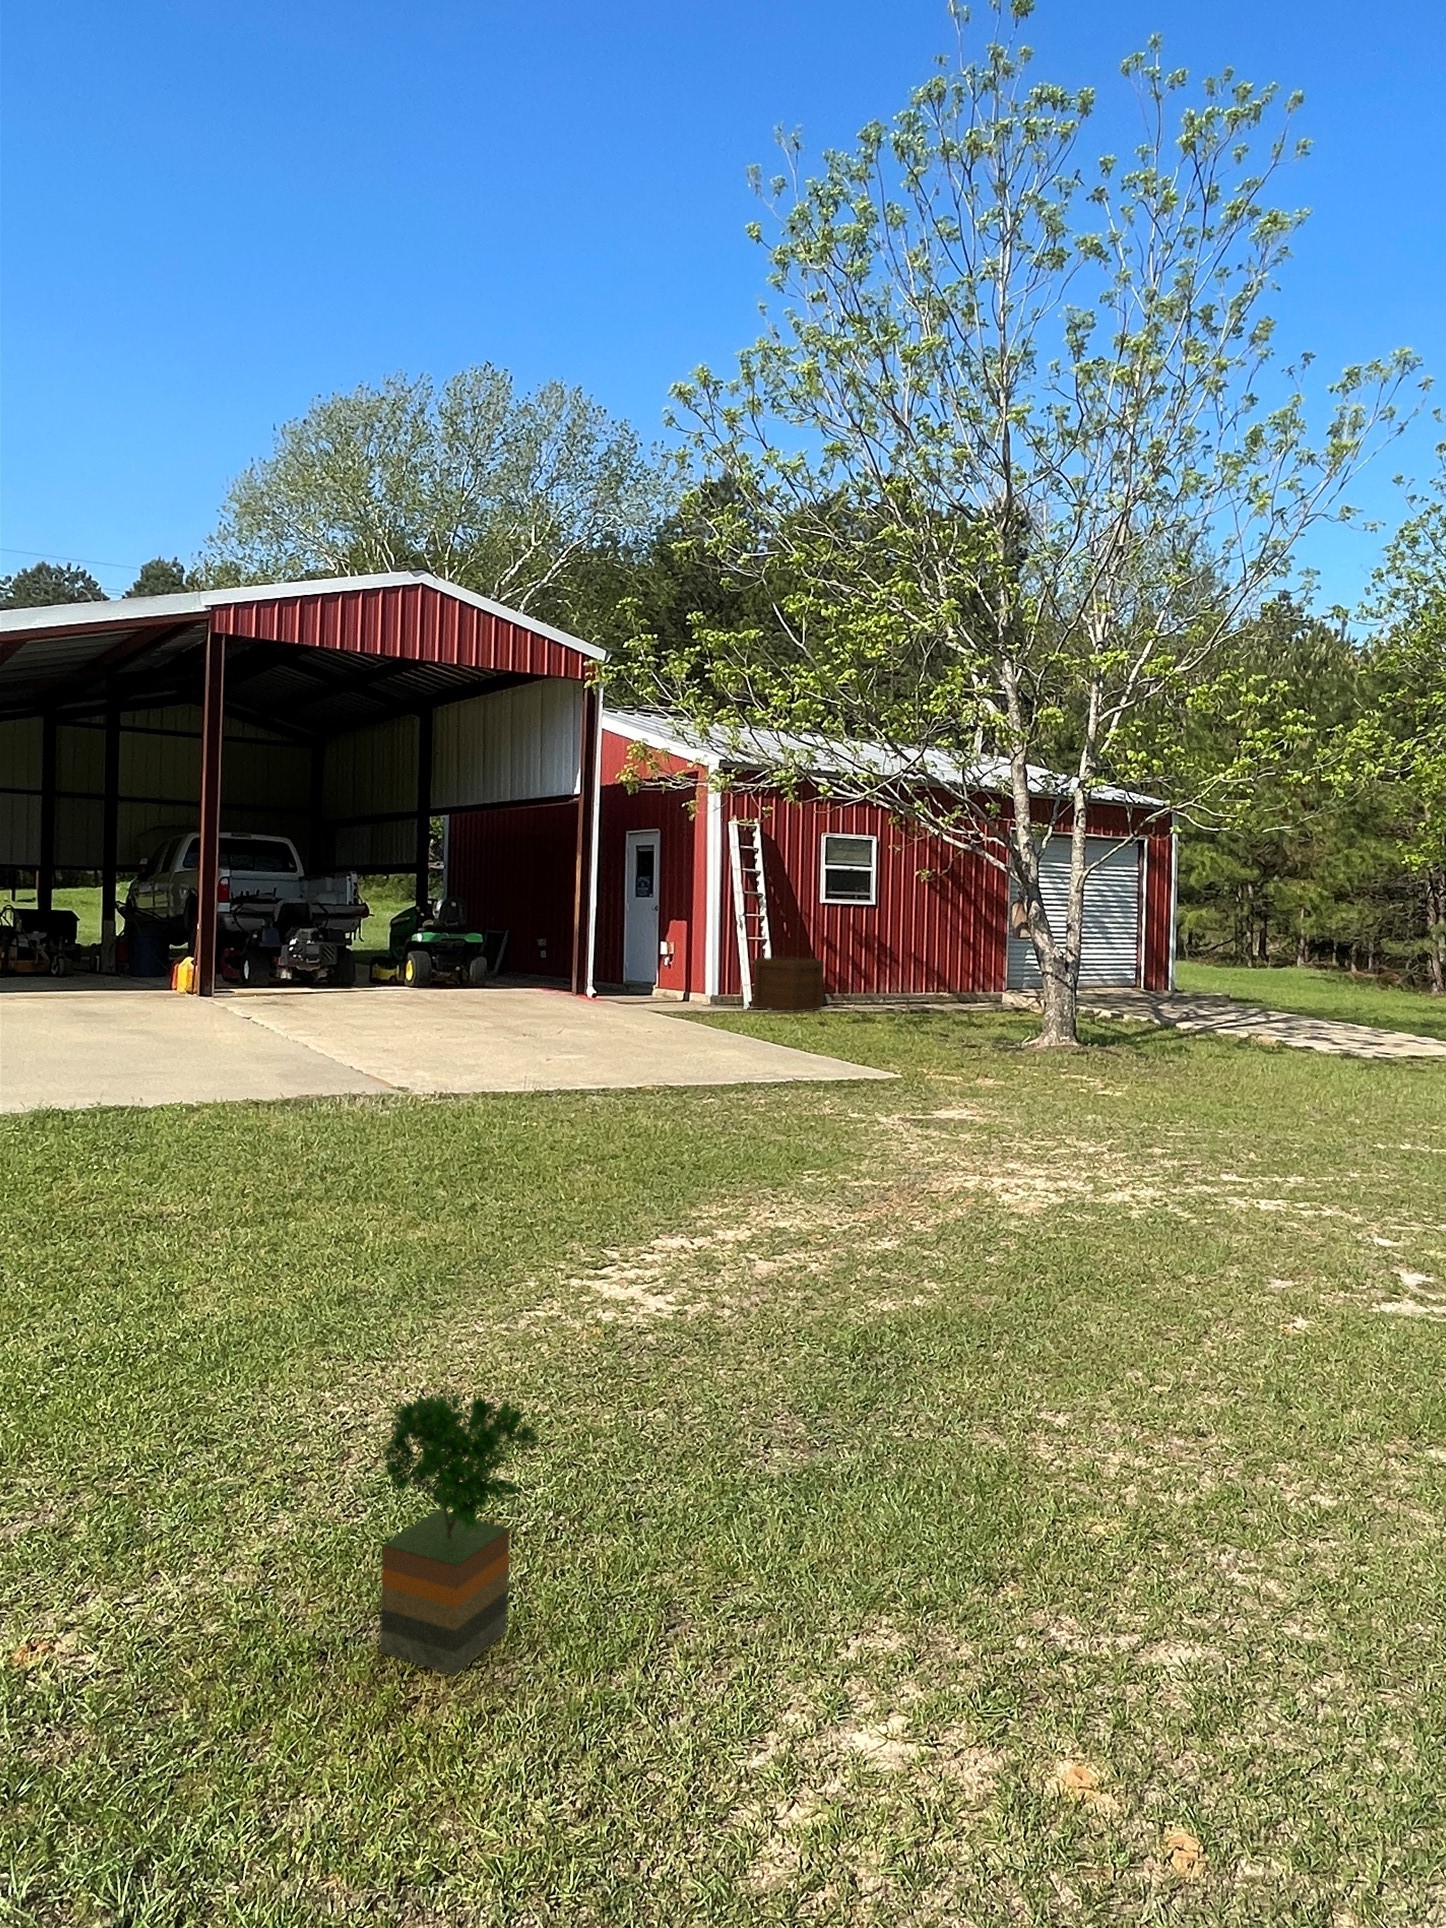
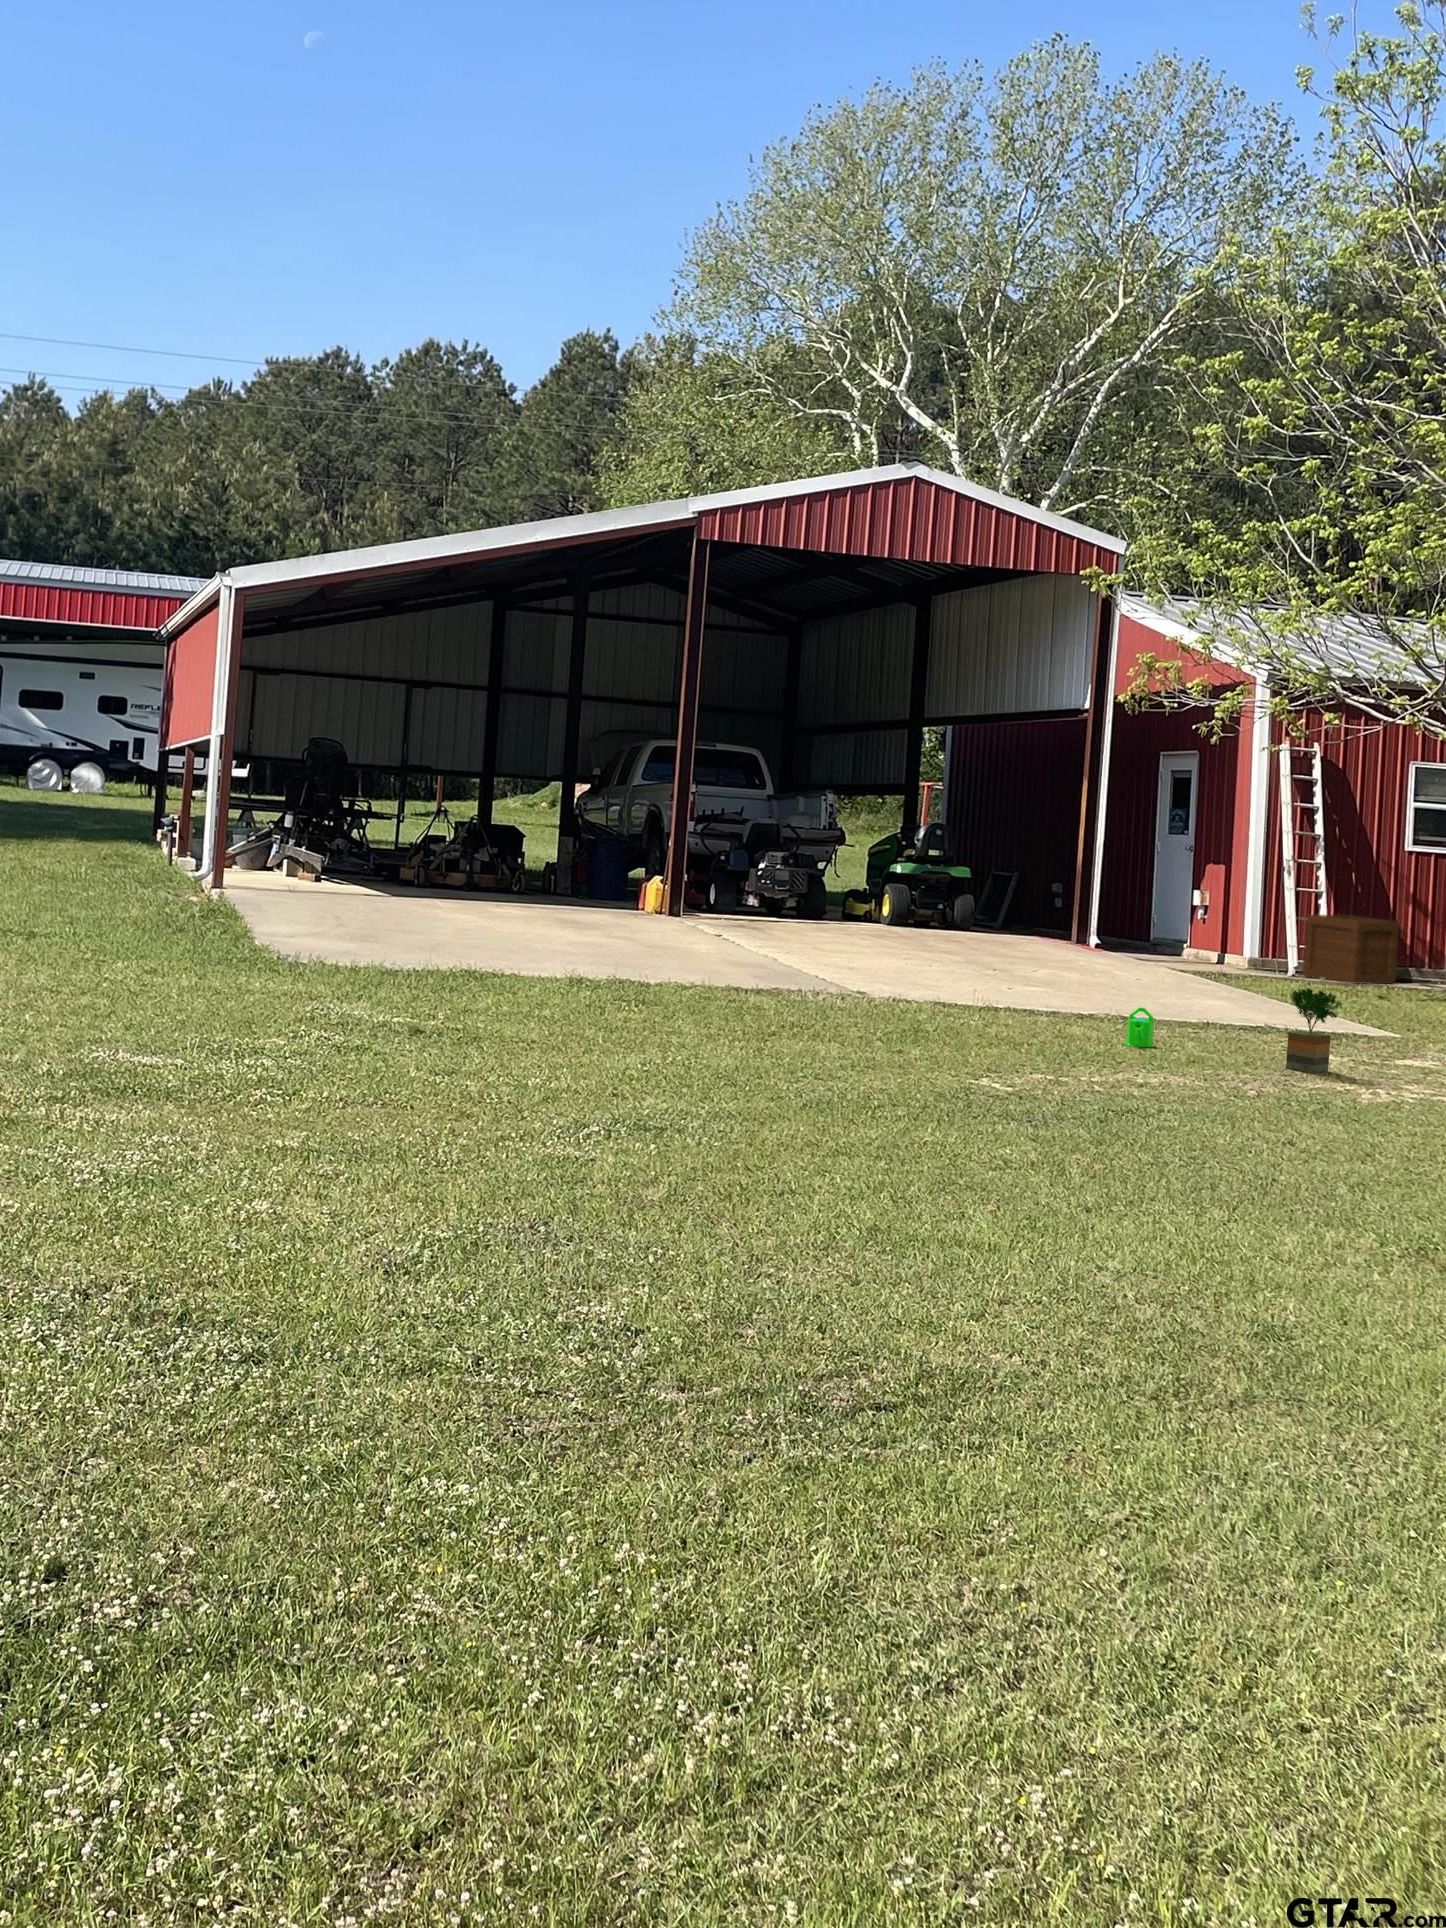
watering can: none [631,1058,659,1094] -> present [1125,1007,1154,1047]
potted tree: present [379,1392,540,1676] -> present [1286,988,1343,1073]

